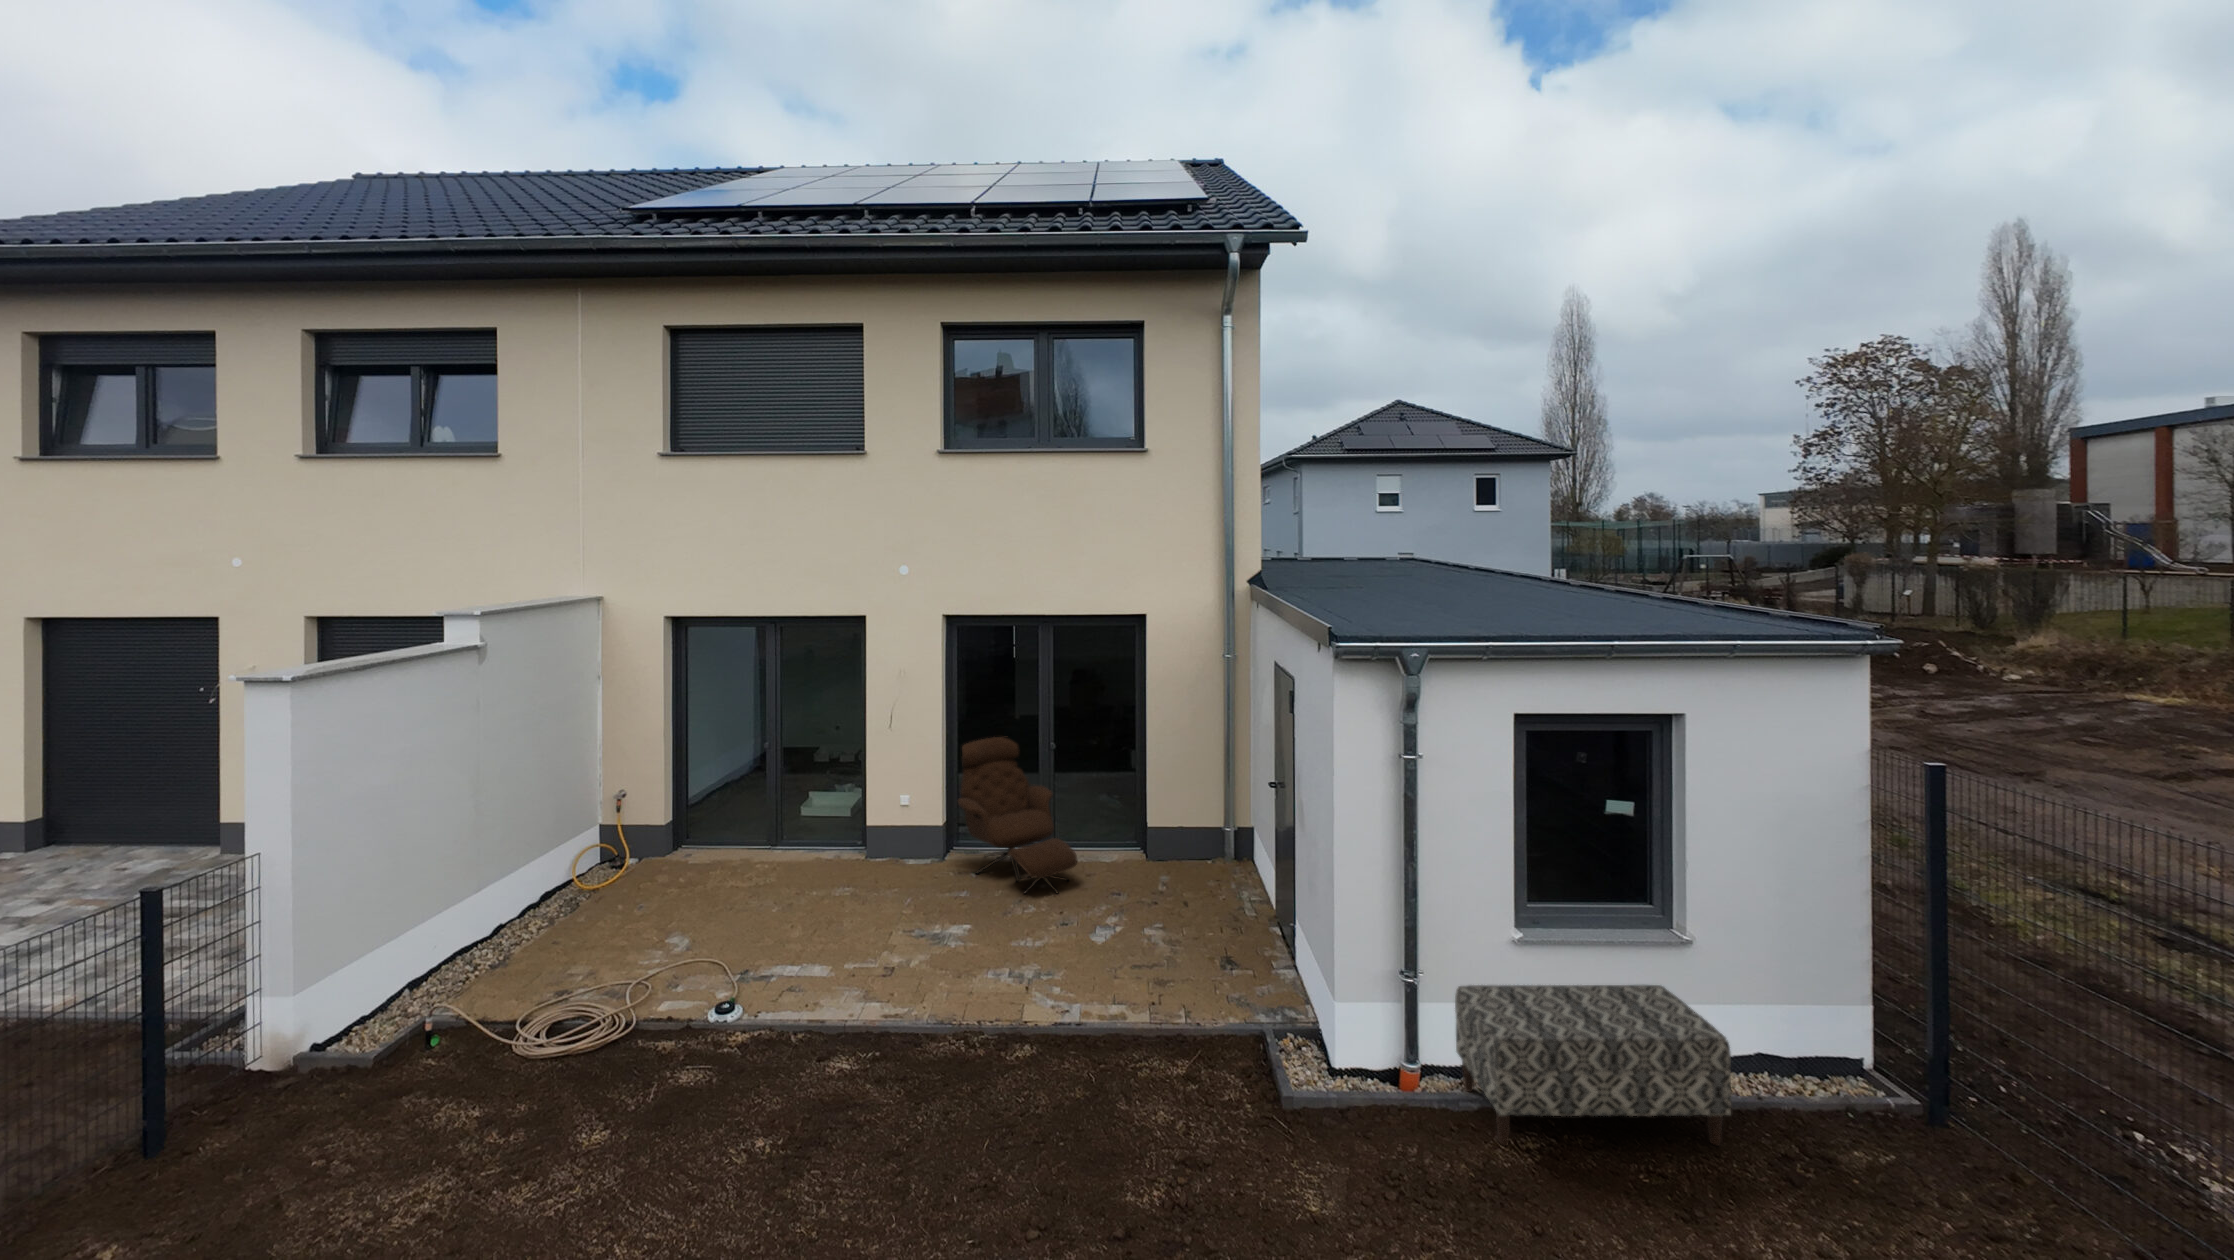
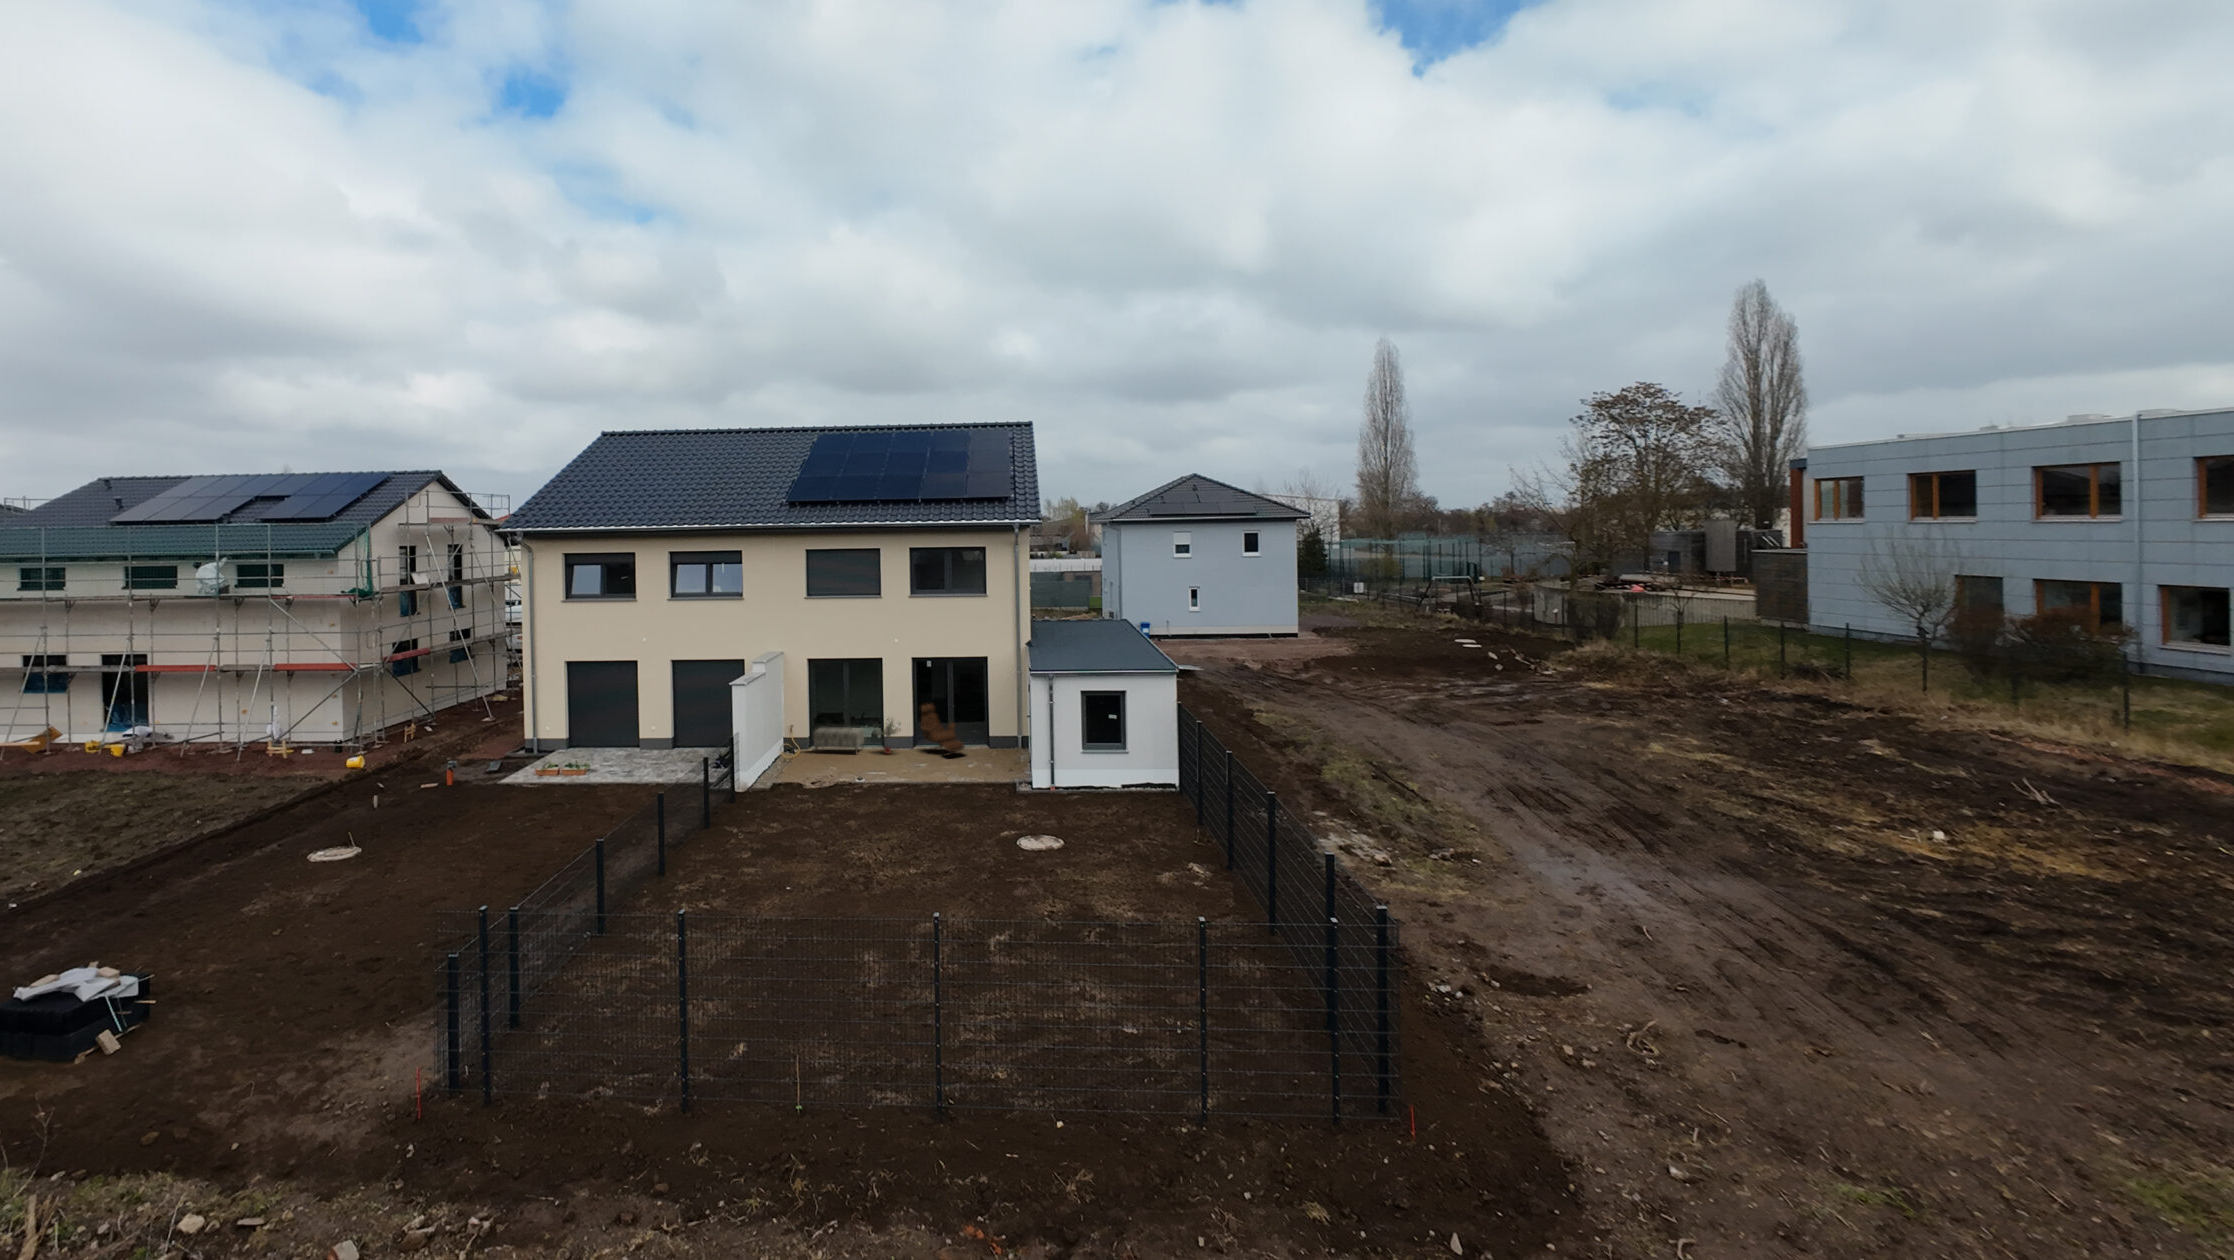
potted tree: none [831,772,905,877] -> present [874,718,900,754]
bench: present [1455,985,1731,1146] -> present [813,728,864,753]

